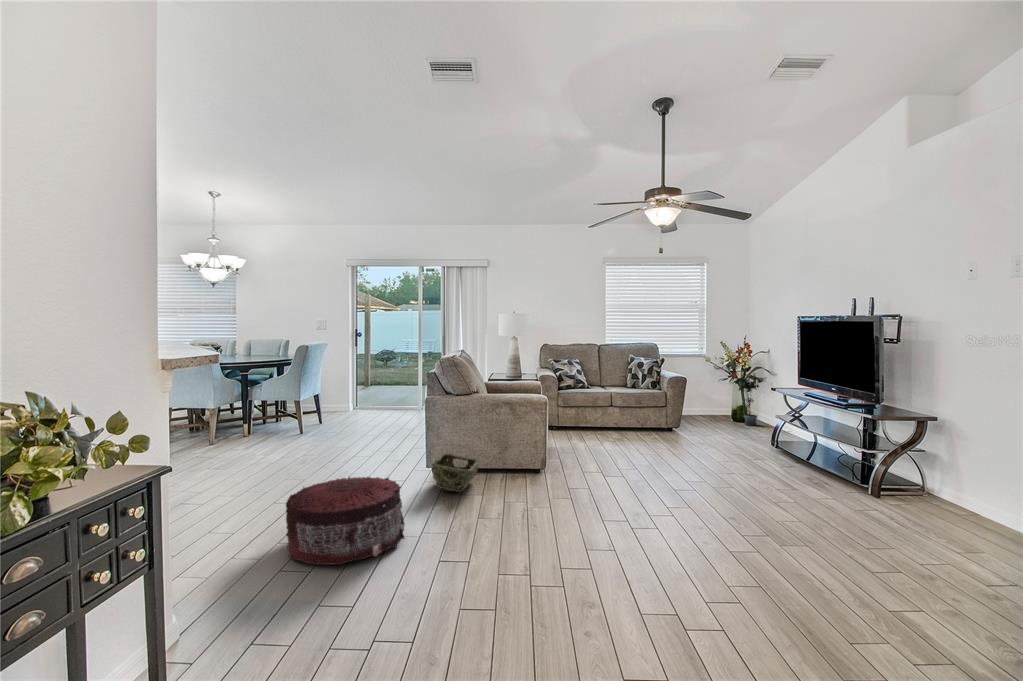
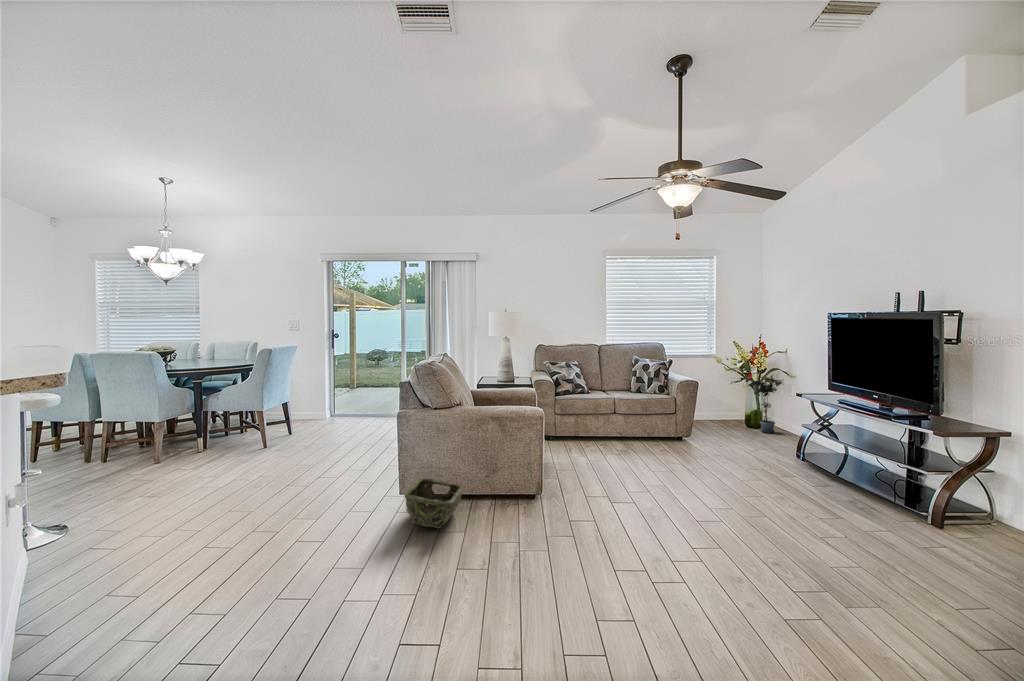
pouf: present [286,477,405,565] -> none [202,517,363,650]

